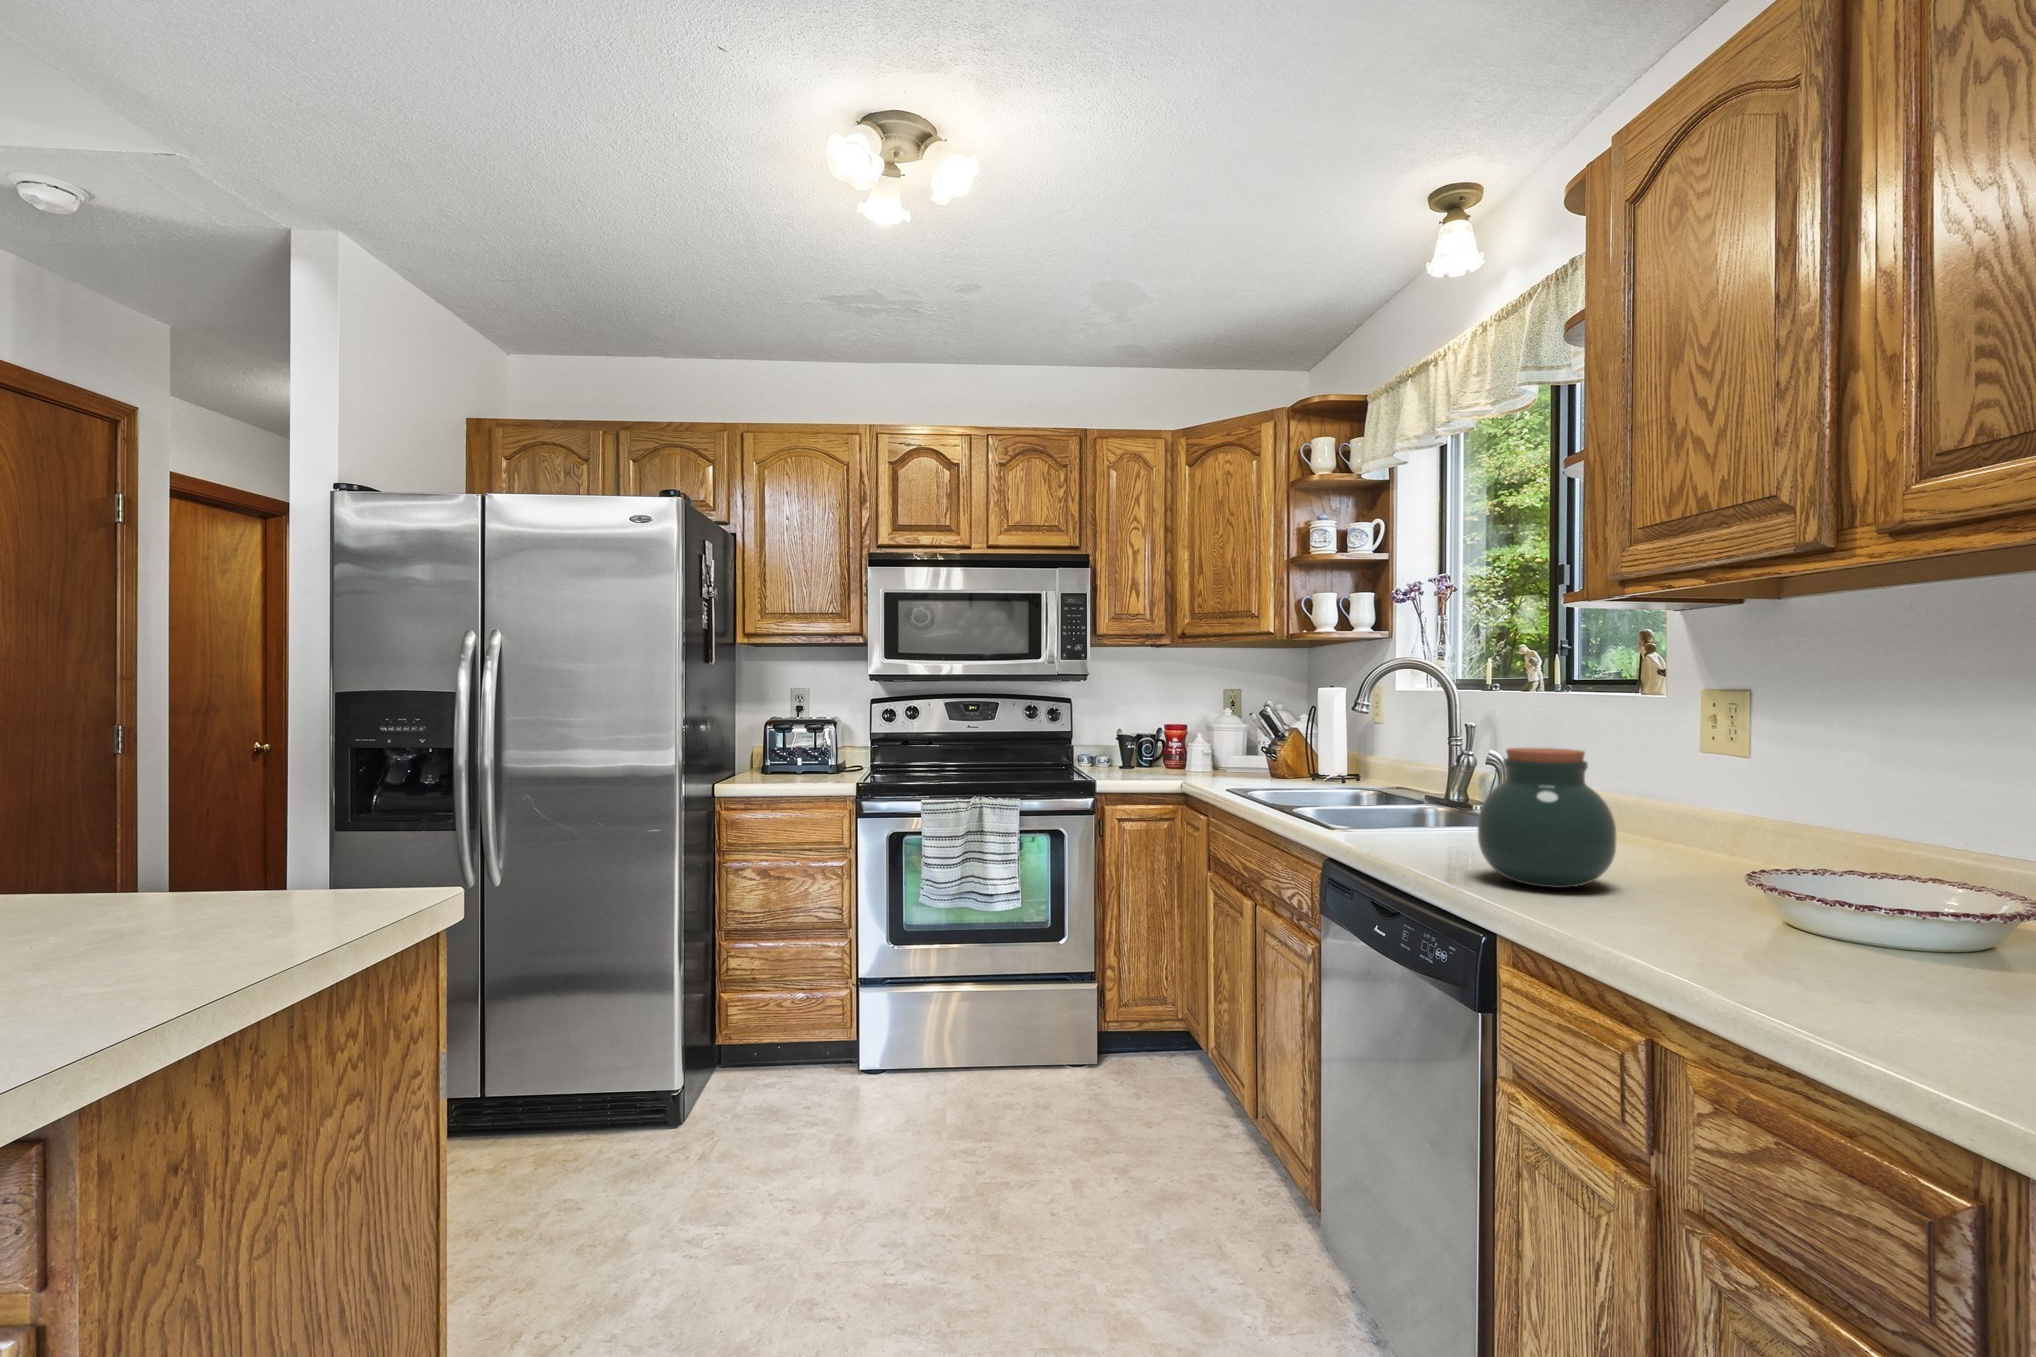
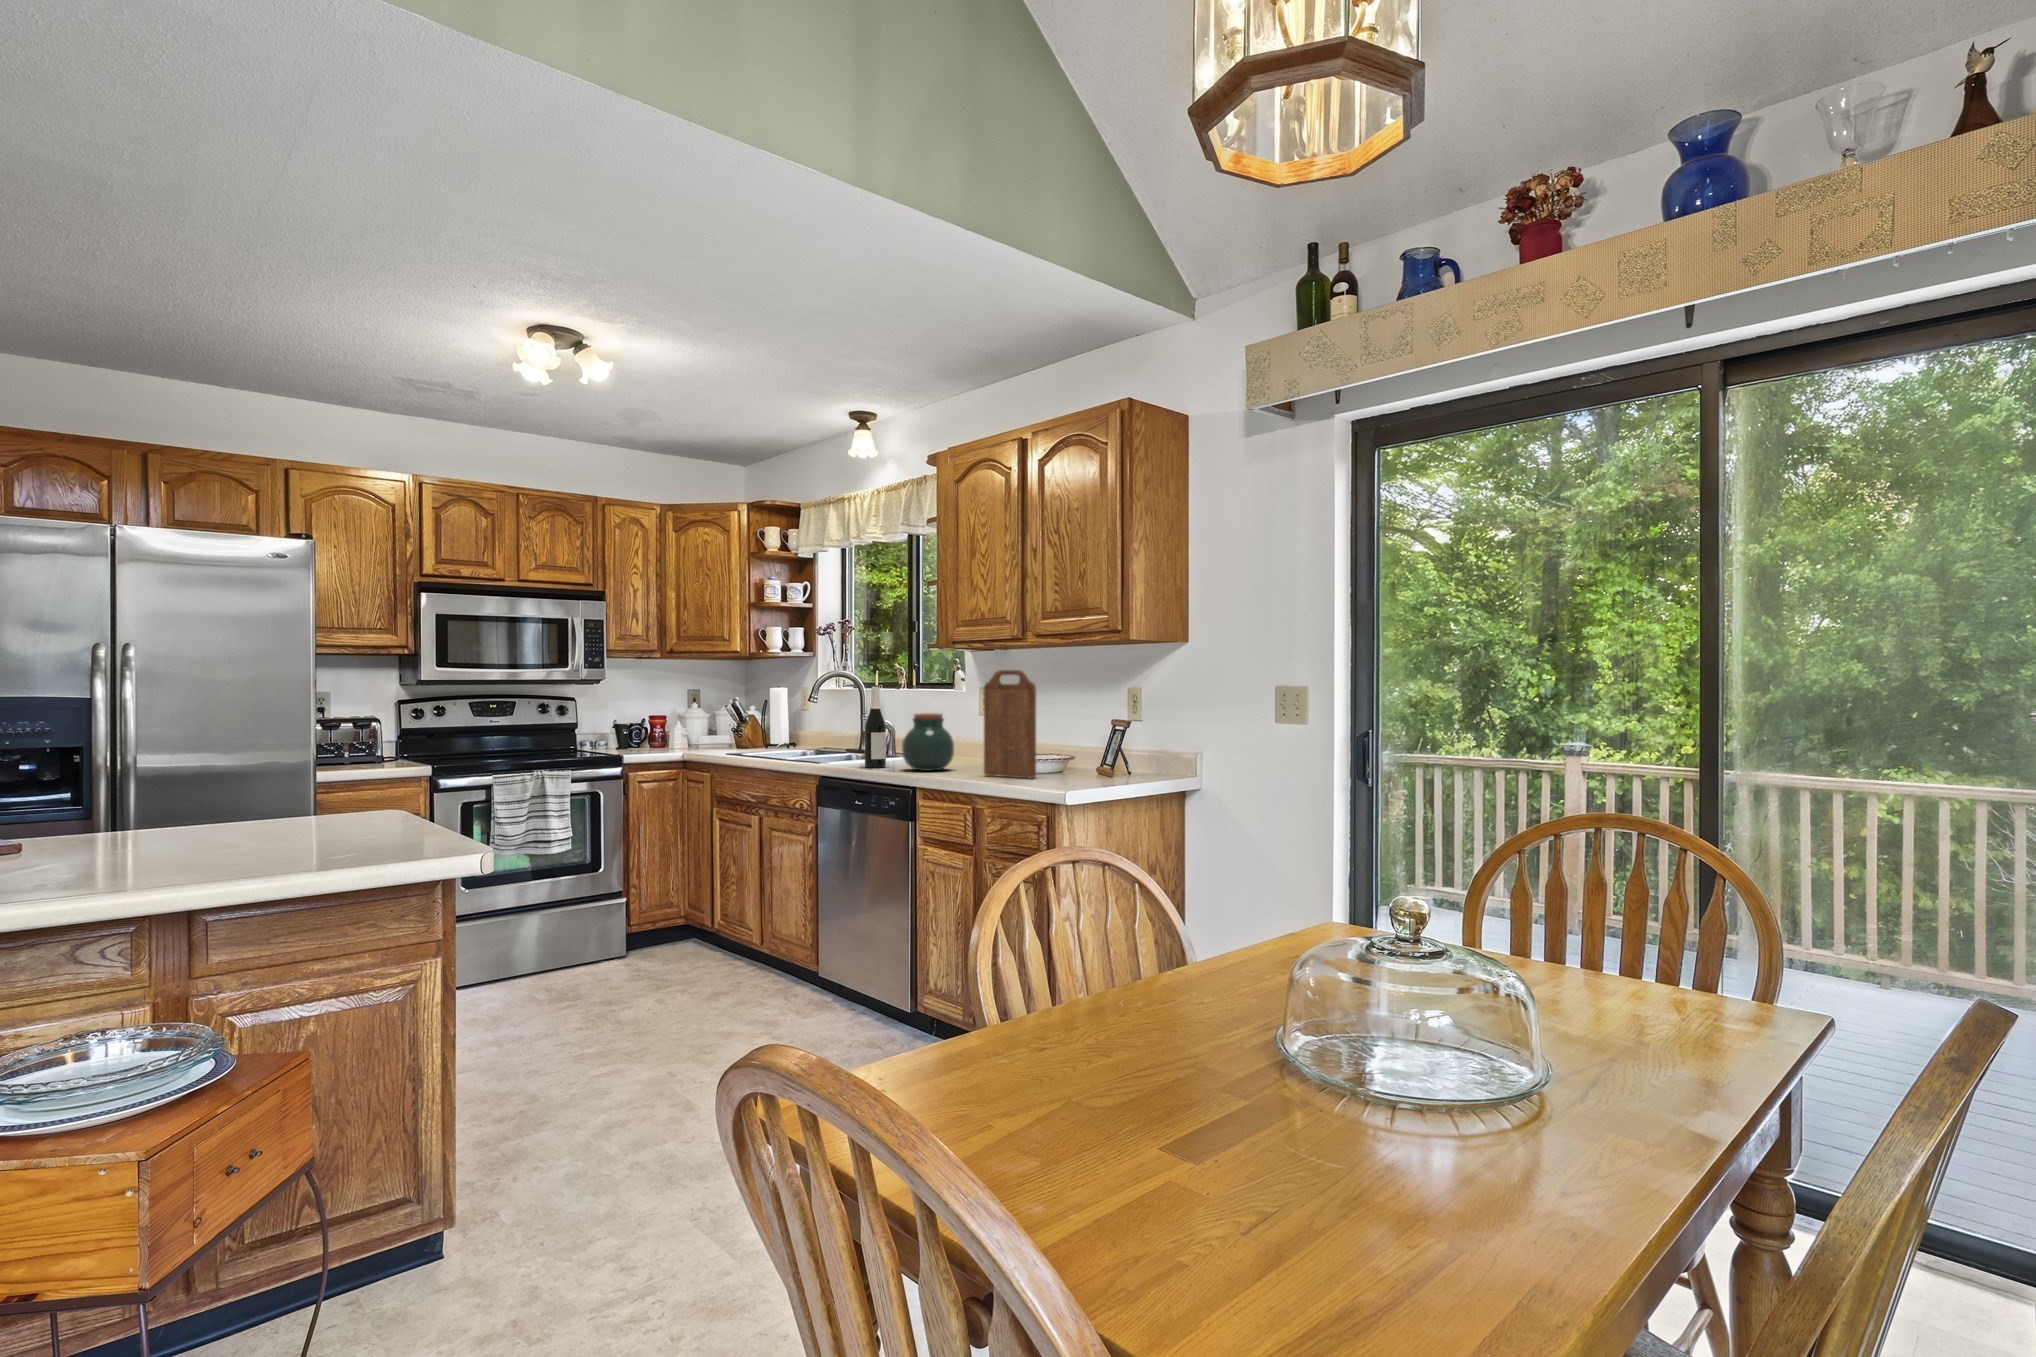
cutting board: none [1697,636,1903,987] -> present [984,670,1036,778]
wine bottle: none [1405,684,1453,858] -> present [865,686,886,768]

